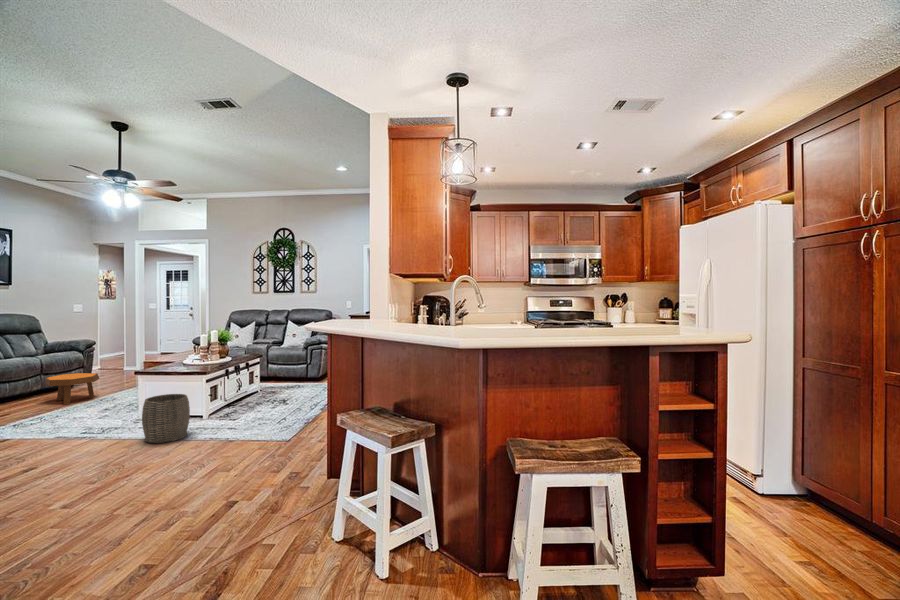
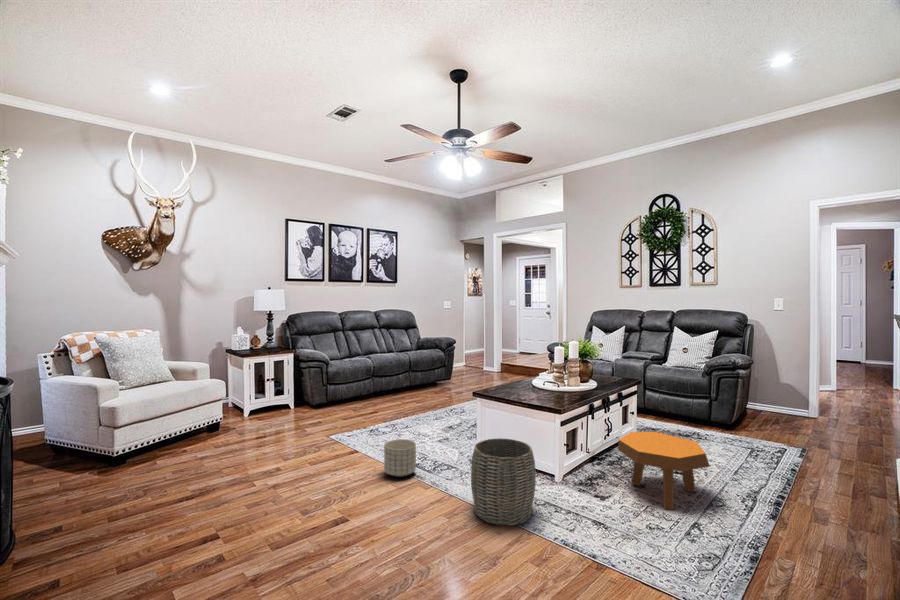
footstool: present [46,373,100,405] -> present [618,432,710,510]
planter: none [53,414,85,442] -> present [384,439,416,477]

